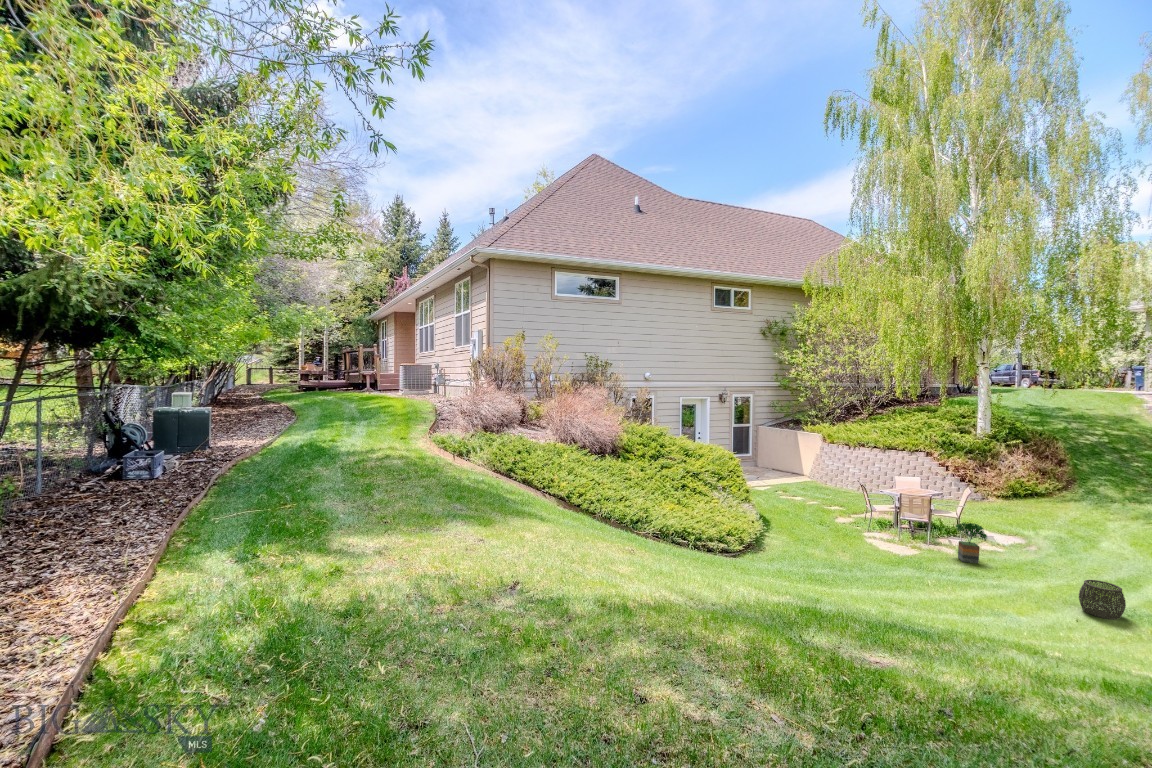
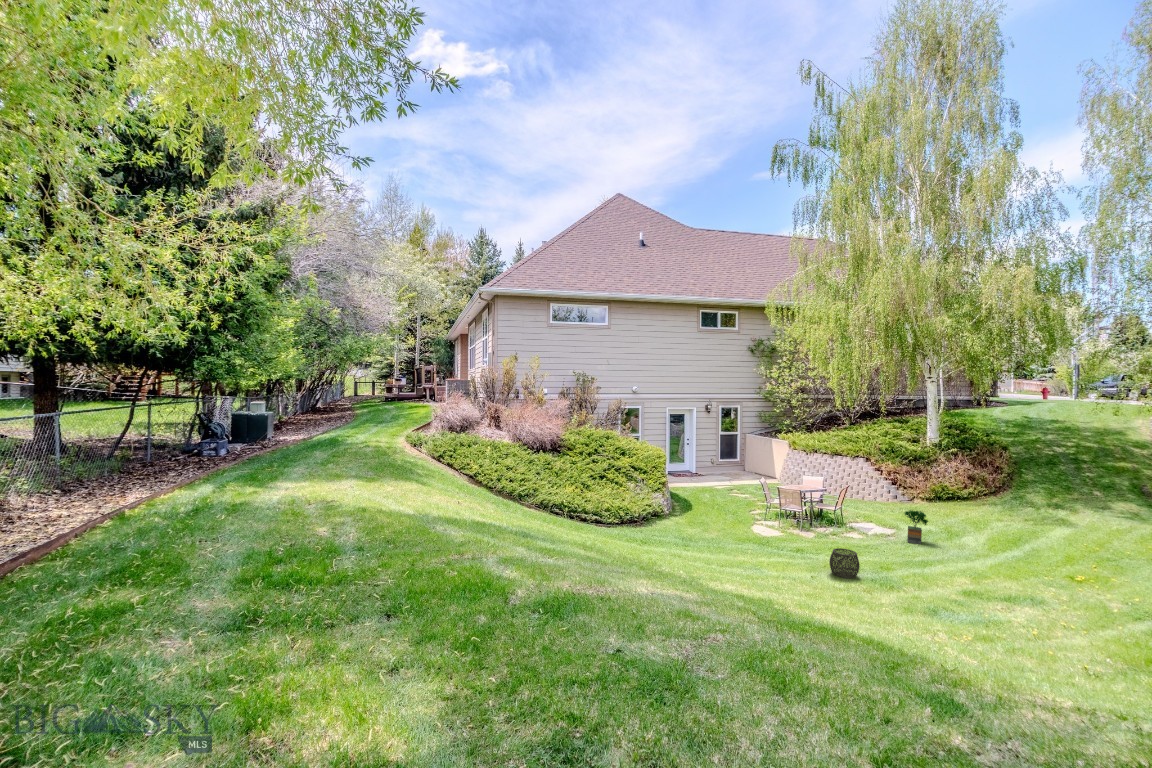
potted tree: present [956,522,987,563] -> present [904,511,928,544]

